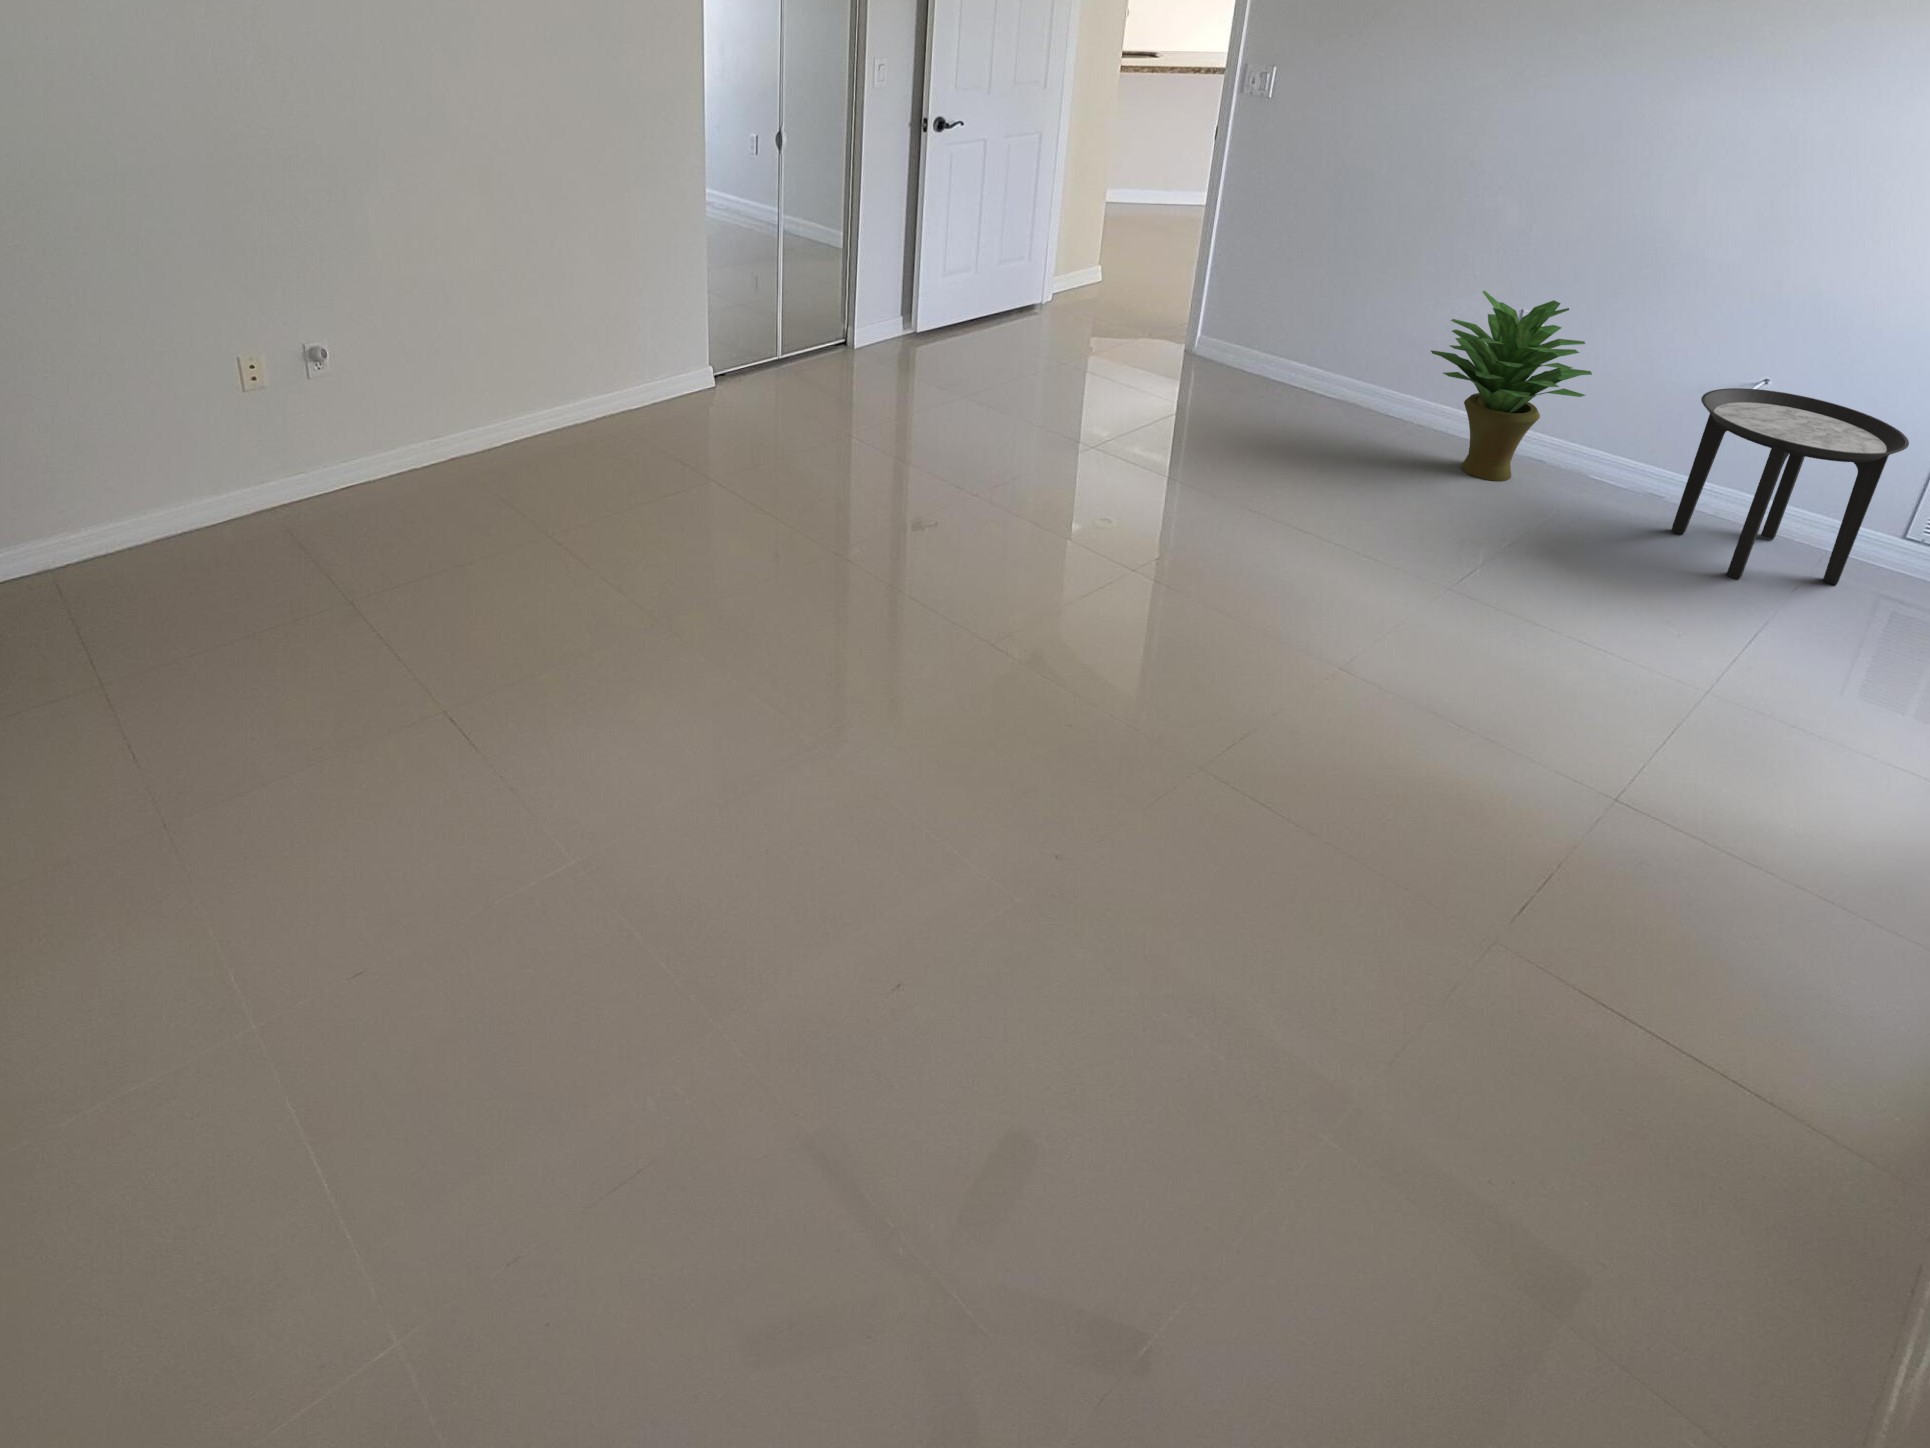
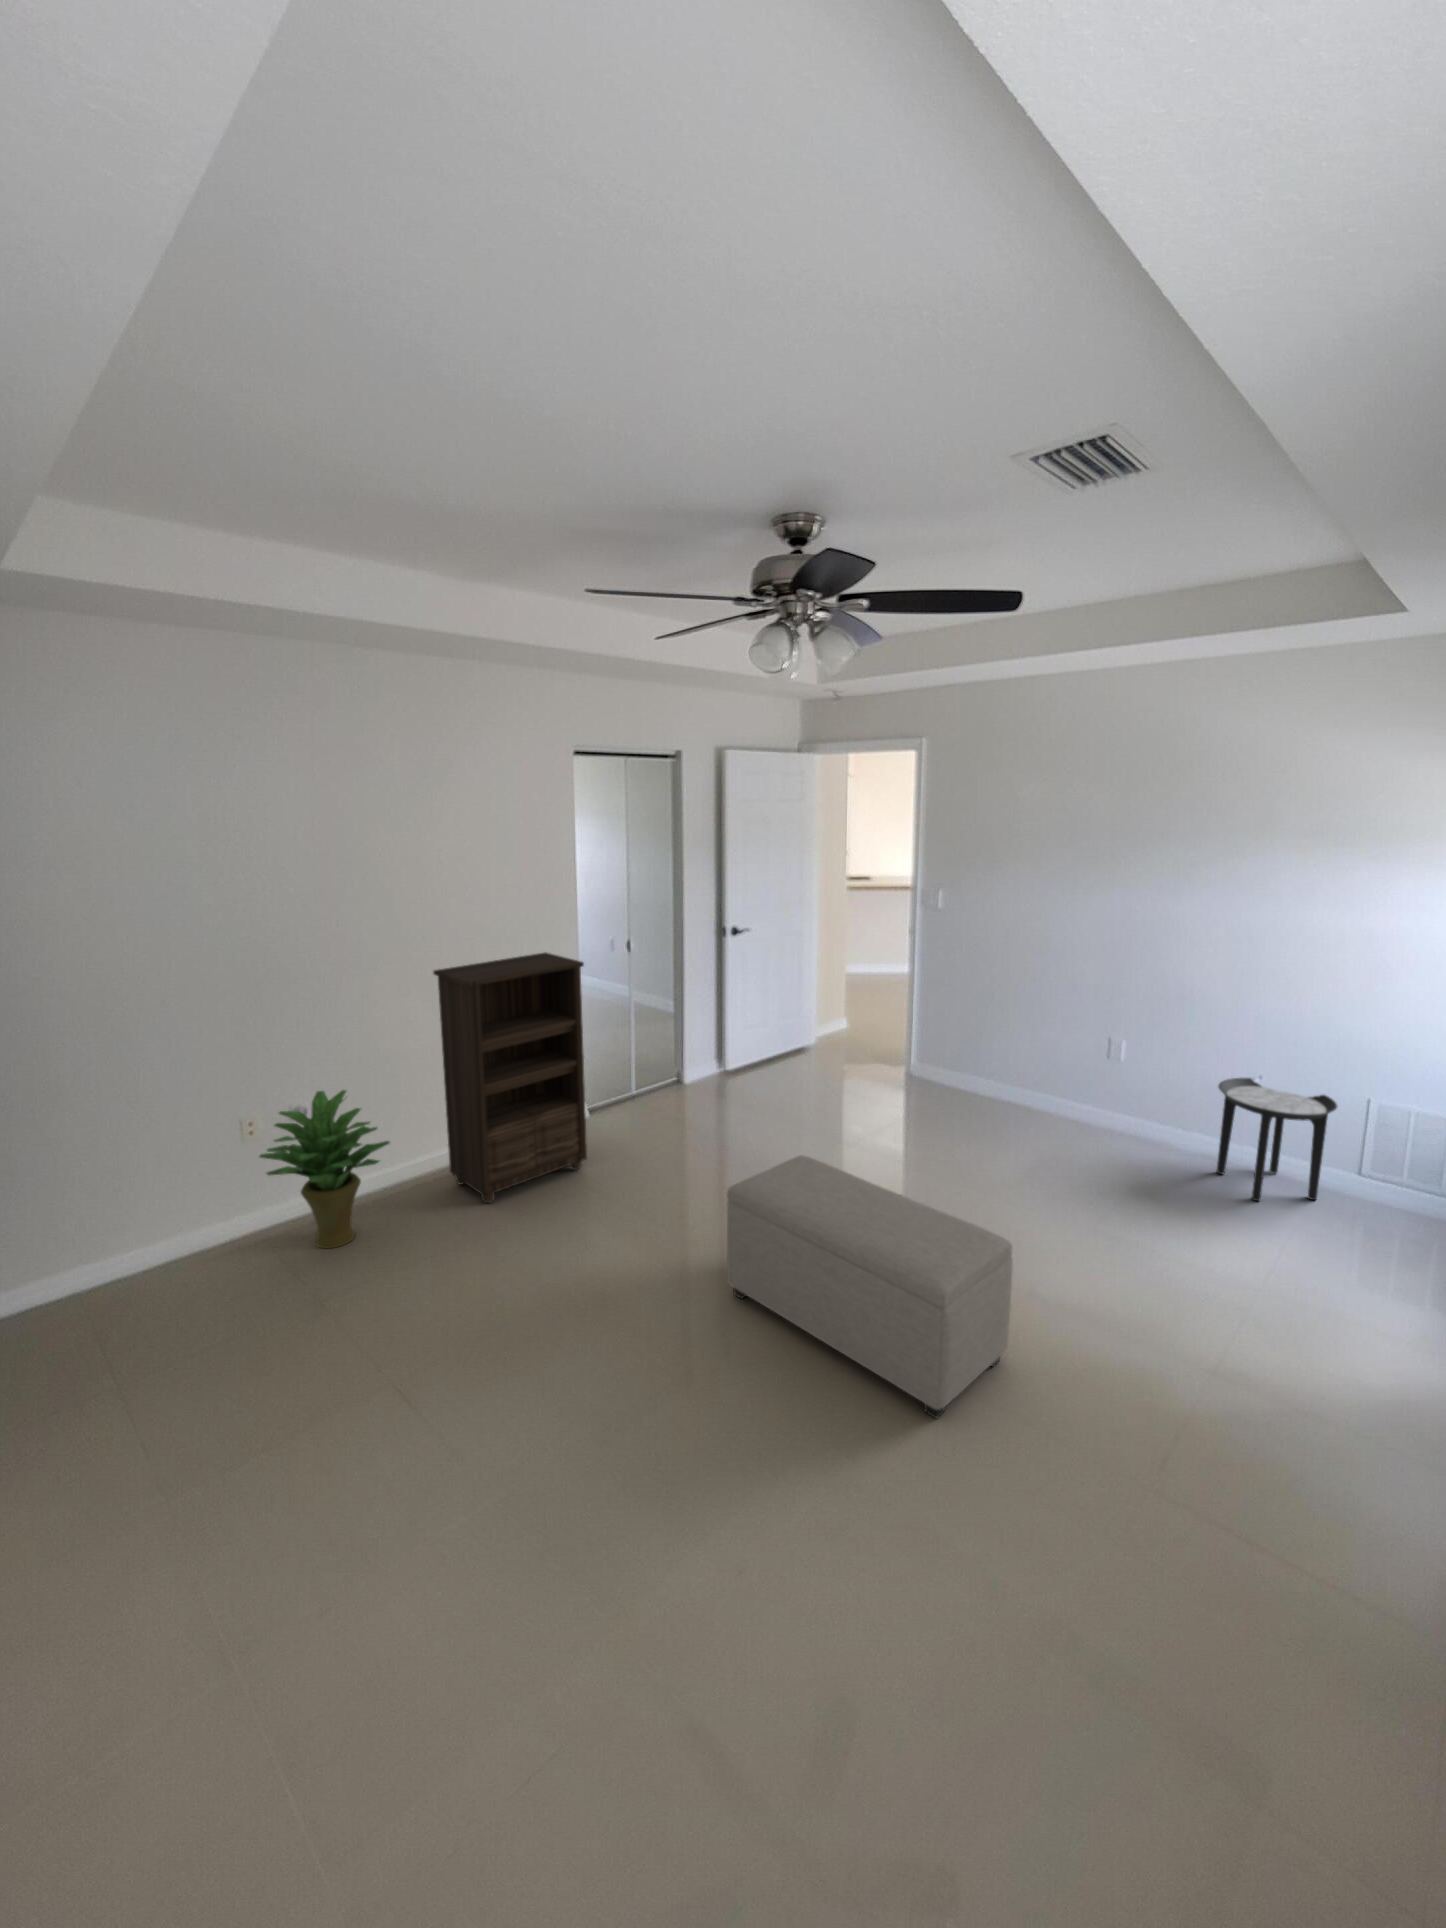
bookshelf: none [493,140,711,491] -> present [433,952,587,1203]
potted plant: present [1431,291,1592,481] -> present [260,1090,389,1248]
ottoman: none [896,458,1339,848] -> present [727,1155,1013,1418]

